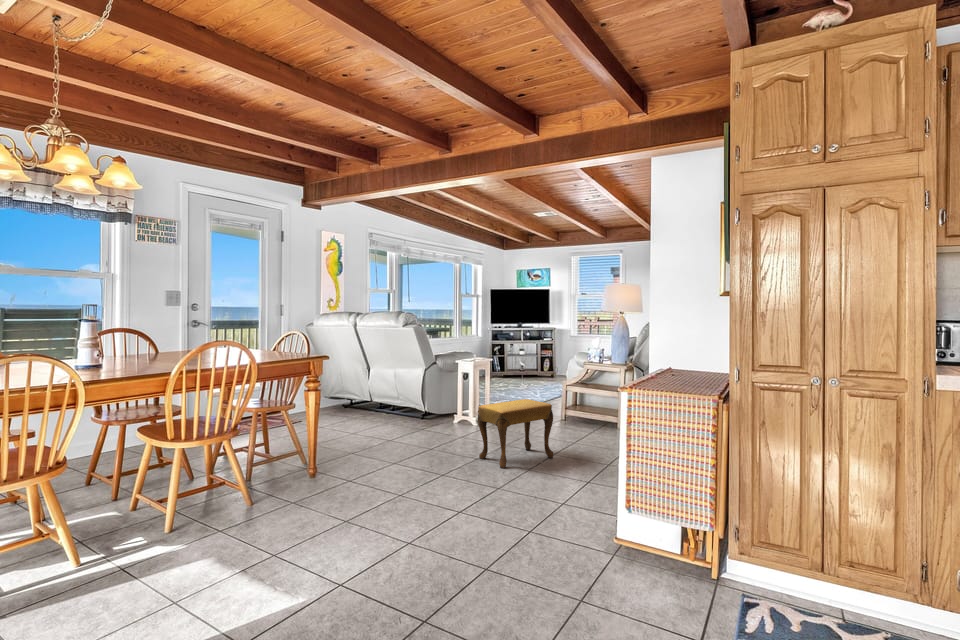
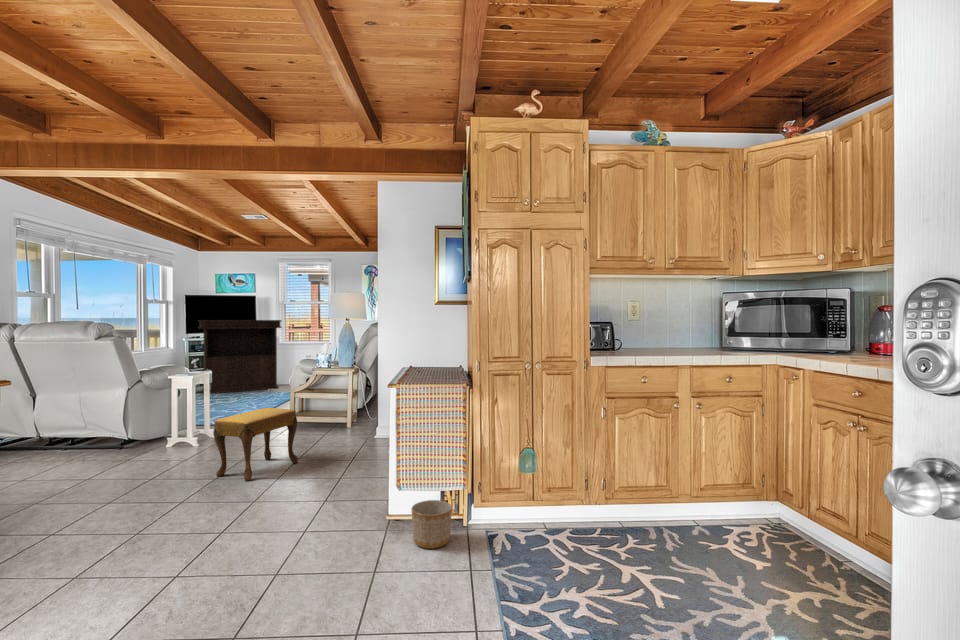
console table: none [499,312,570,380] -> present [198,320,282,393]
planter: none [637,534,689,596] -> present [411,500,452,549]

